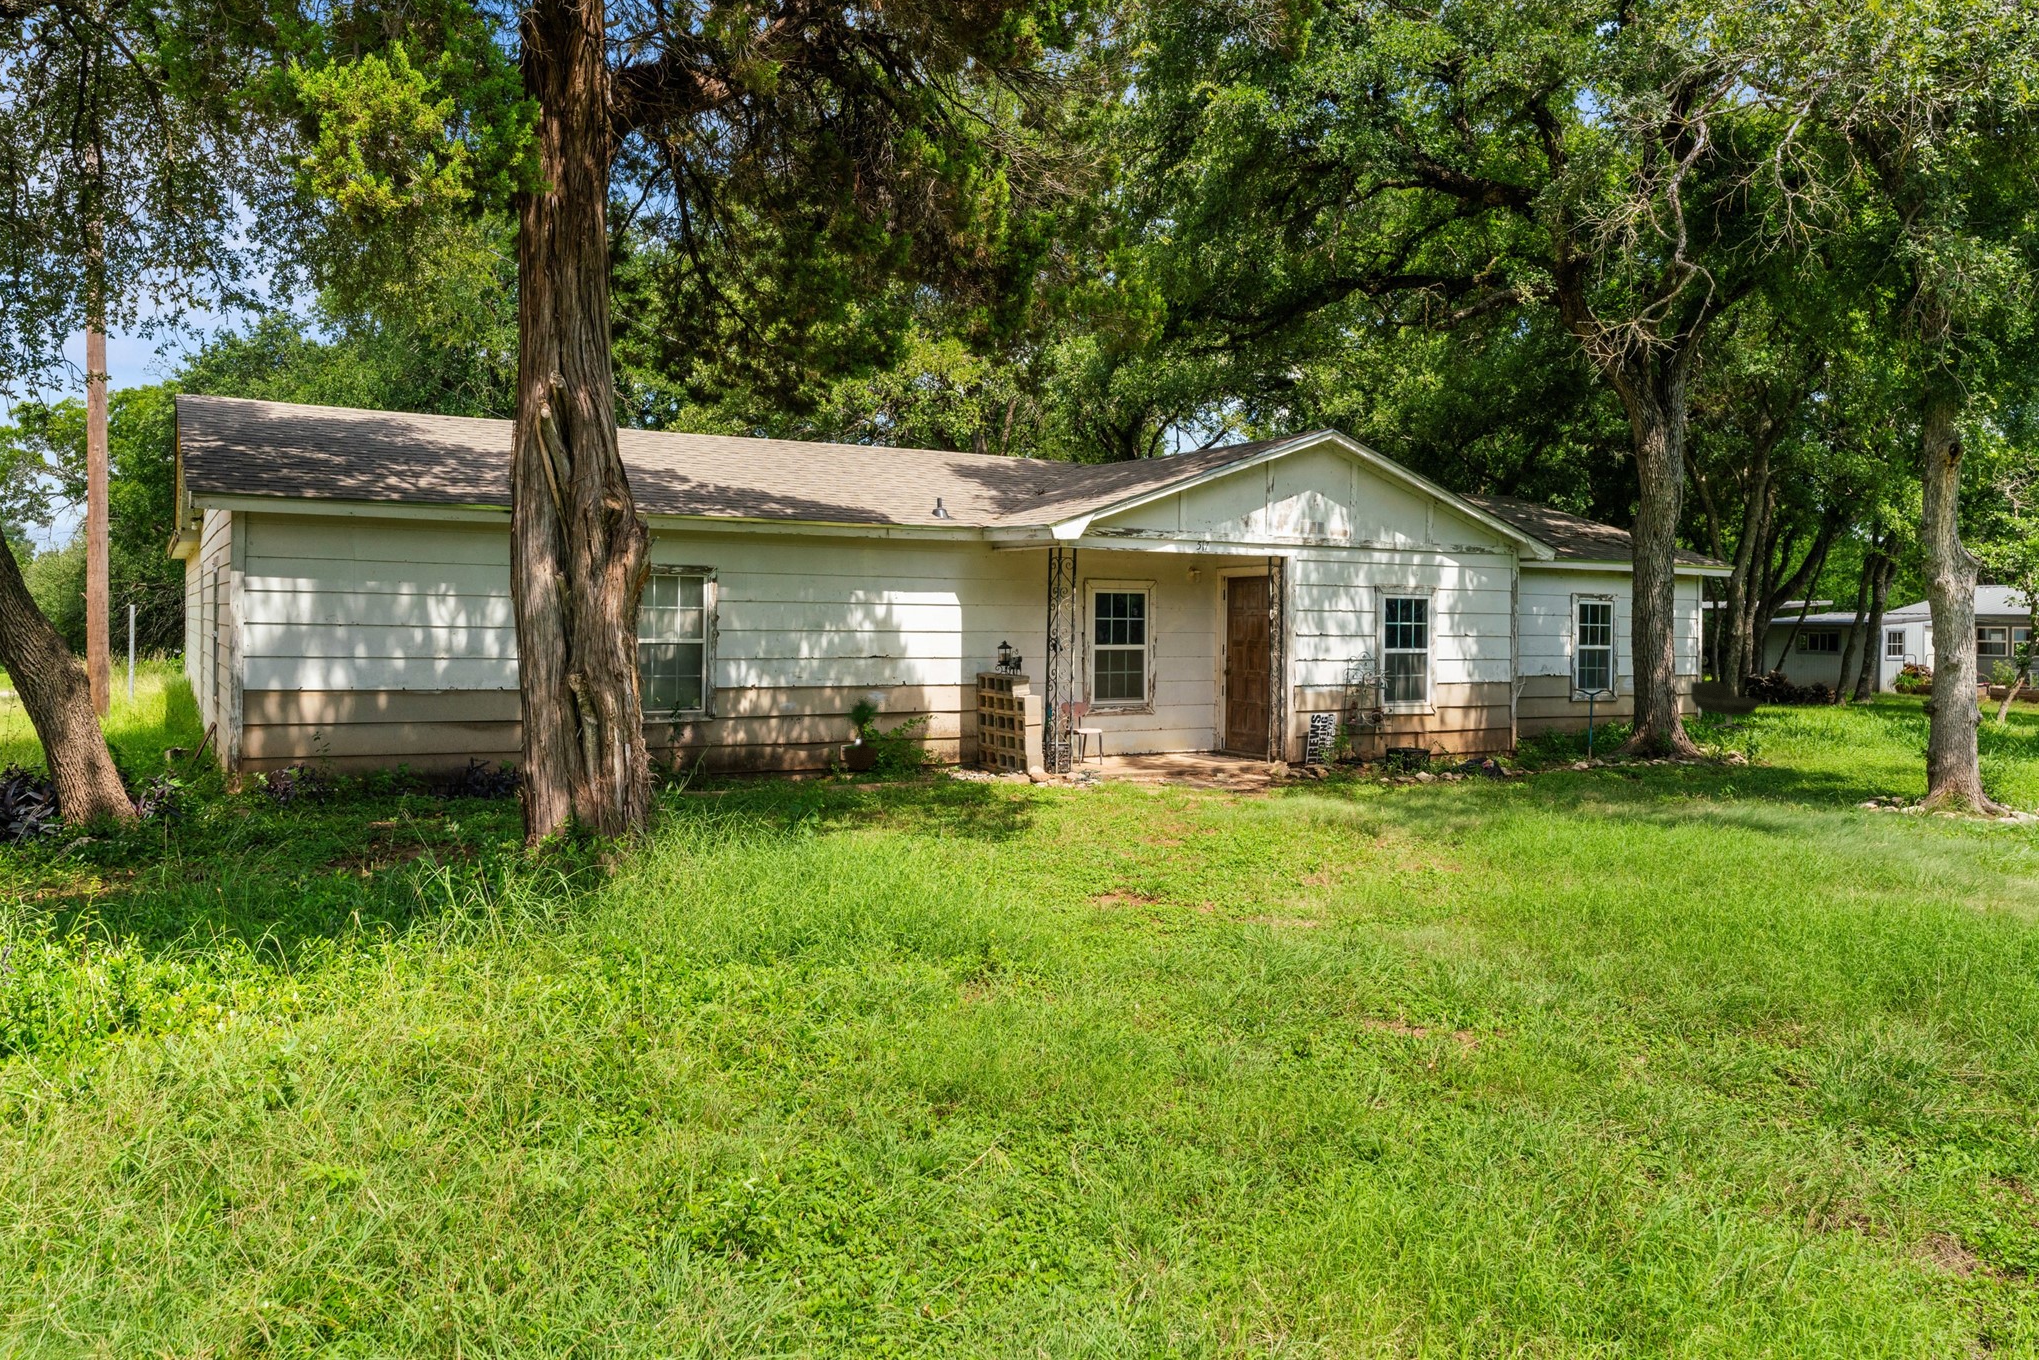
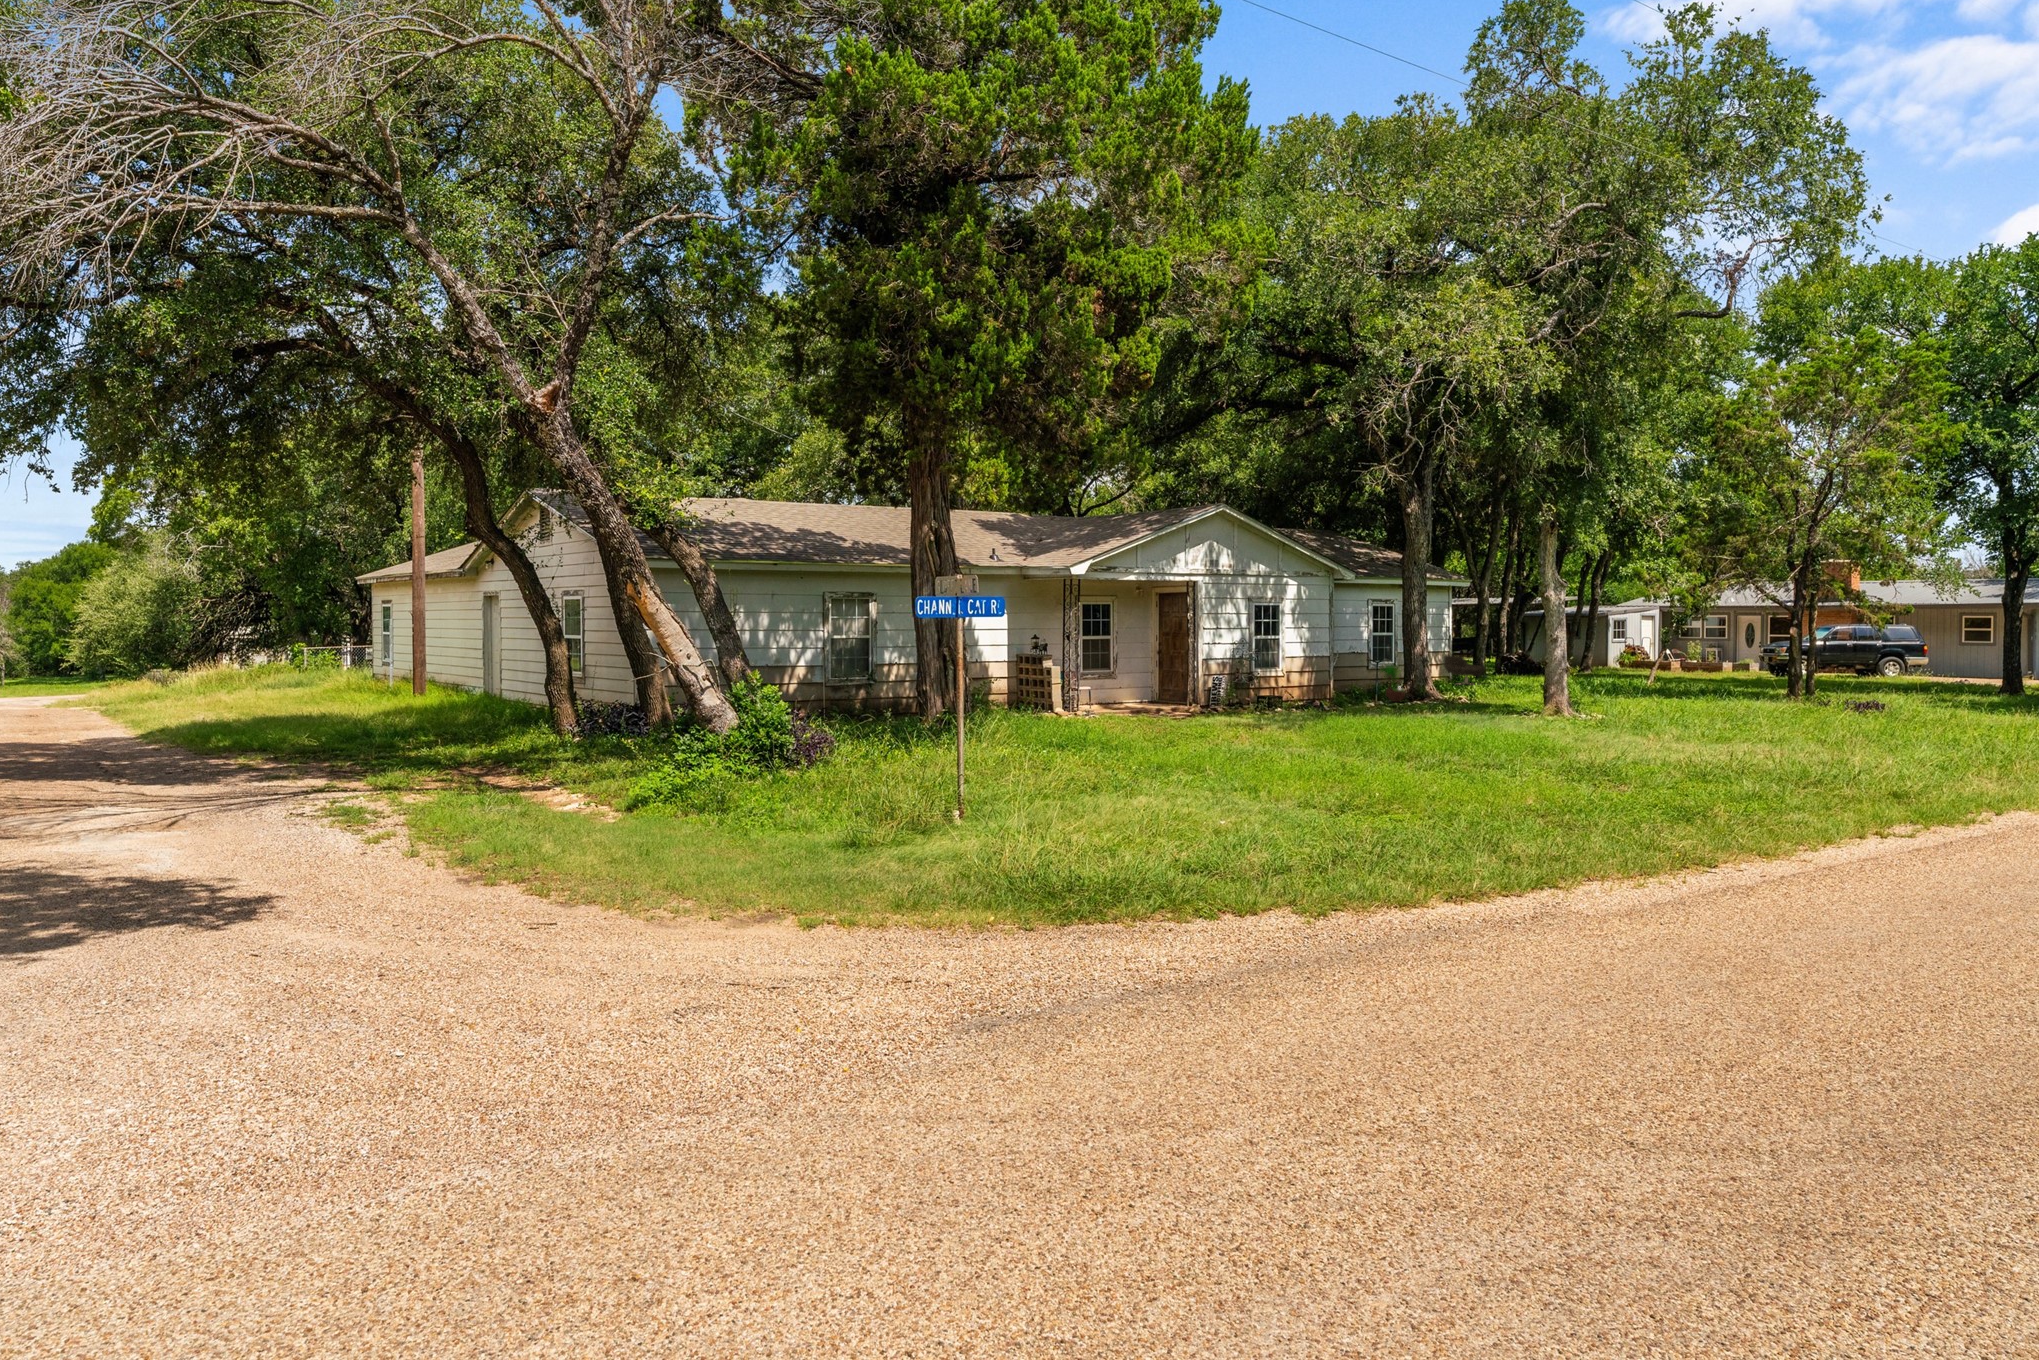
potted tree: present [843,696,881,770] -> present [1380,665,1405,702]

